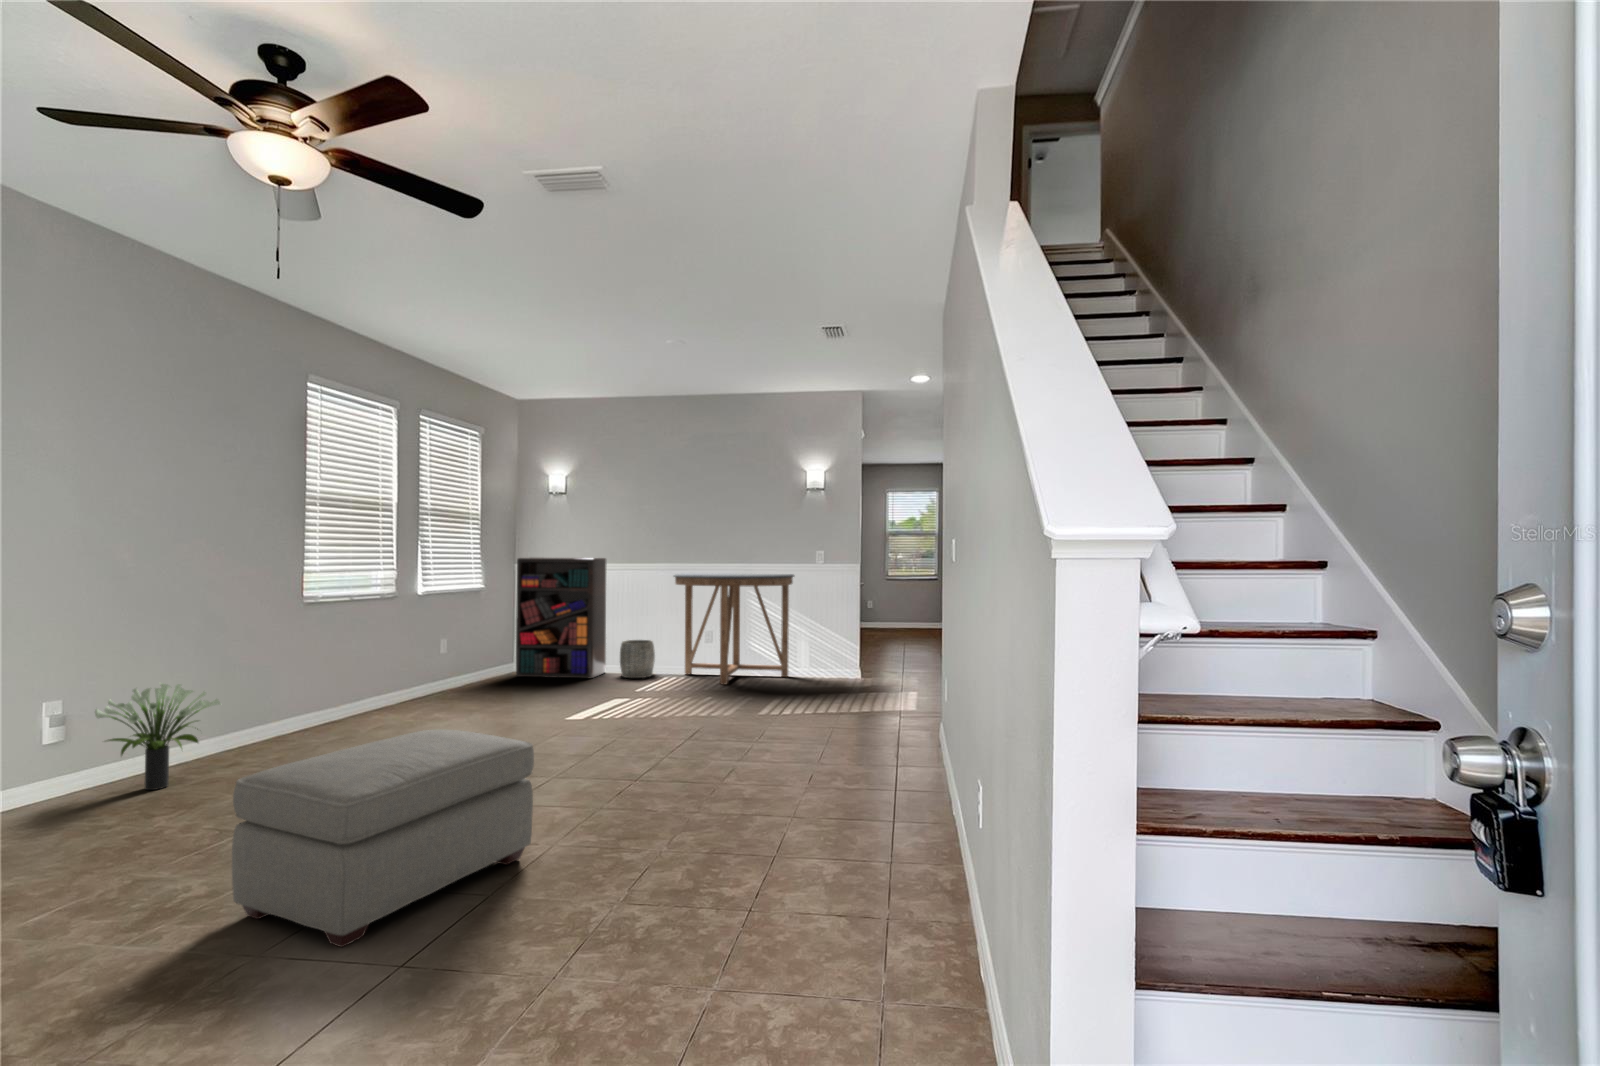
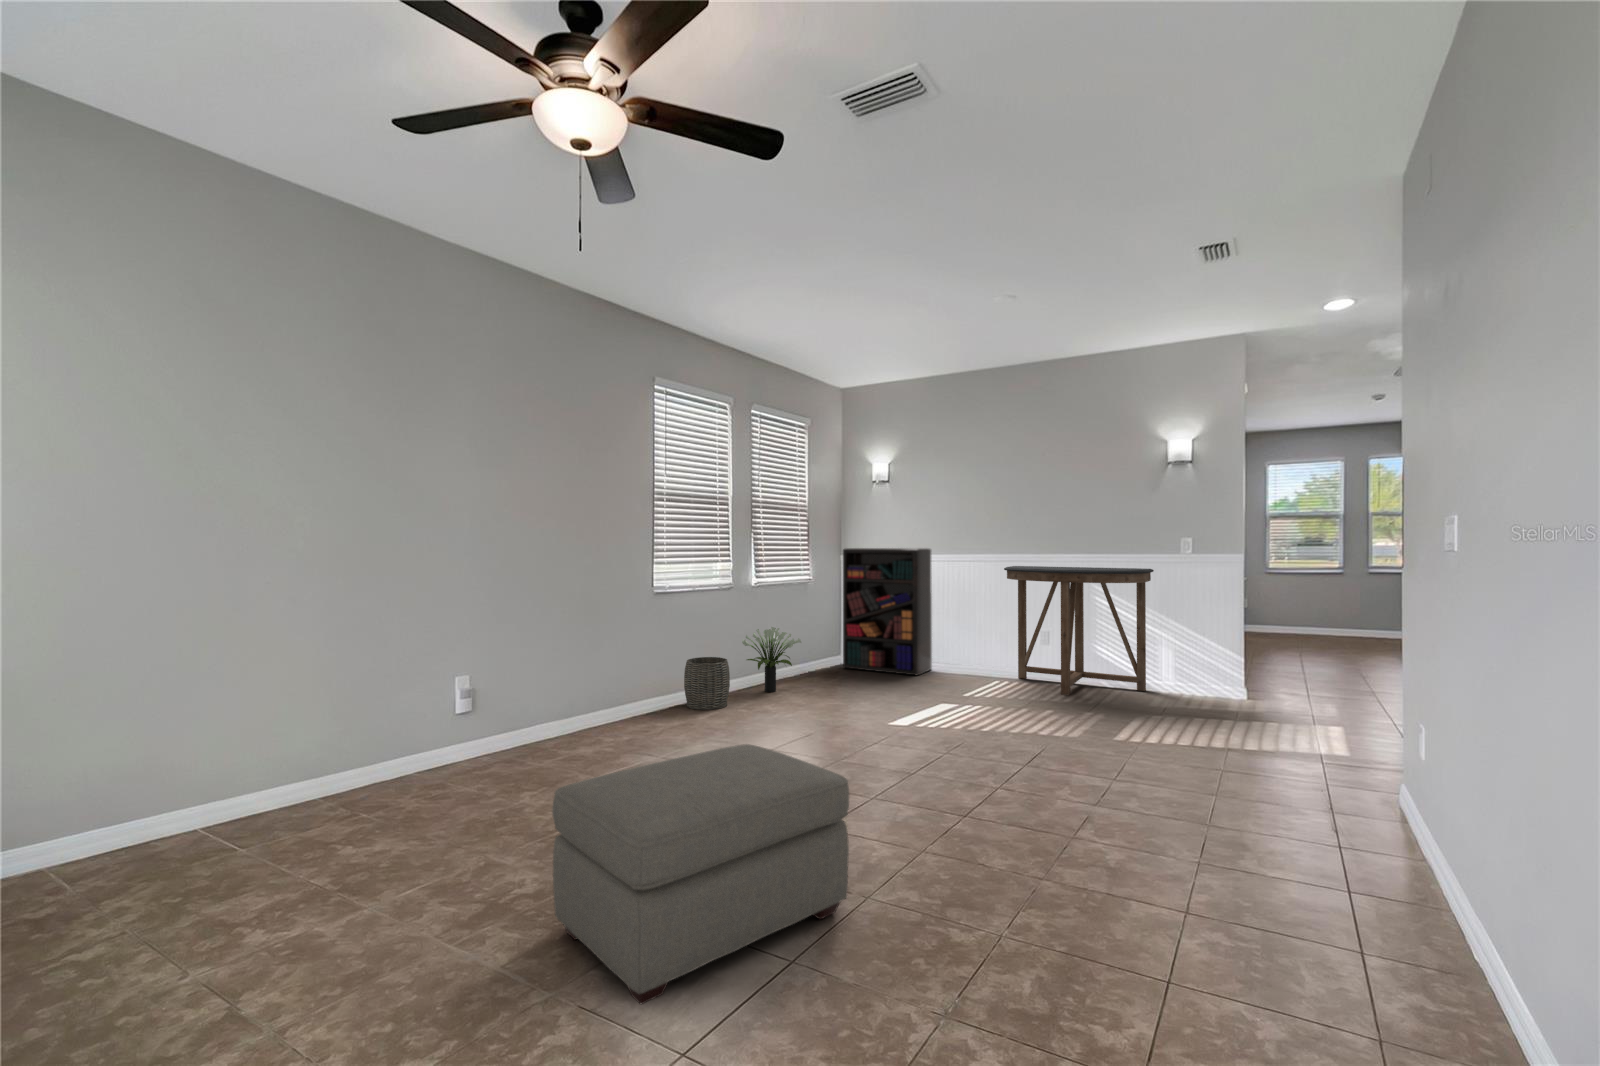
woven basket: present [620,640,655,678] -> present [684,657,730,710]
potted plant: present [95,683,221,790] -> present [742,627,801,692]

